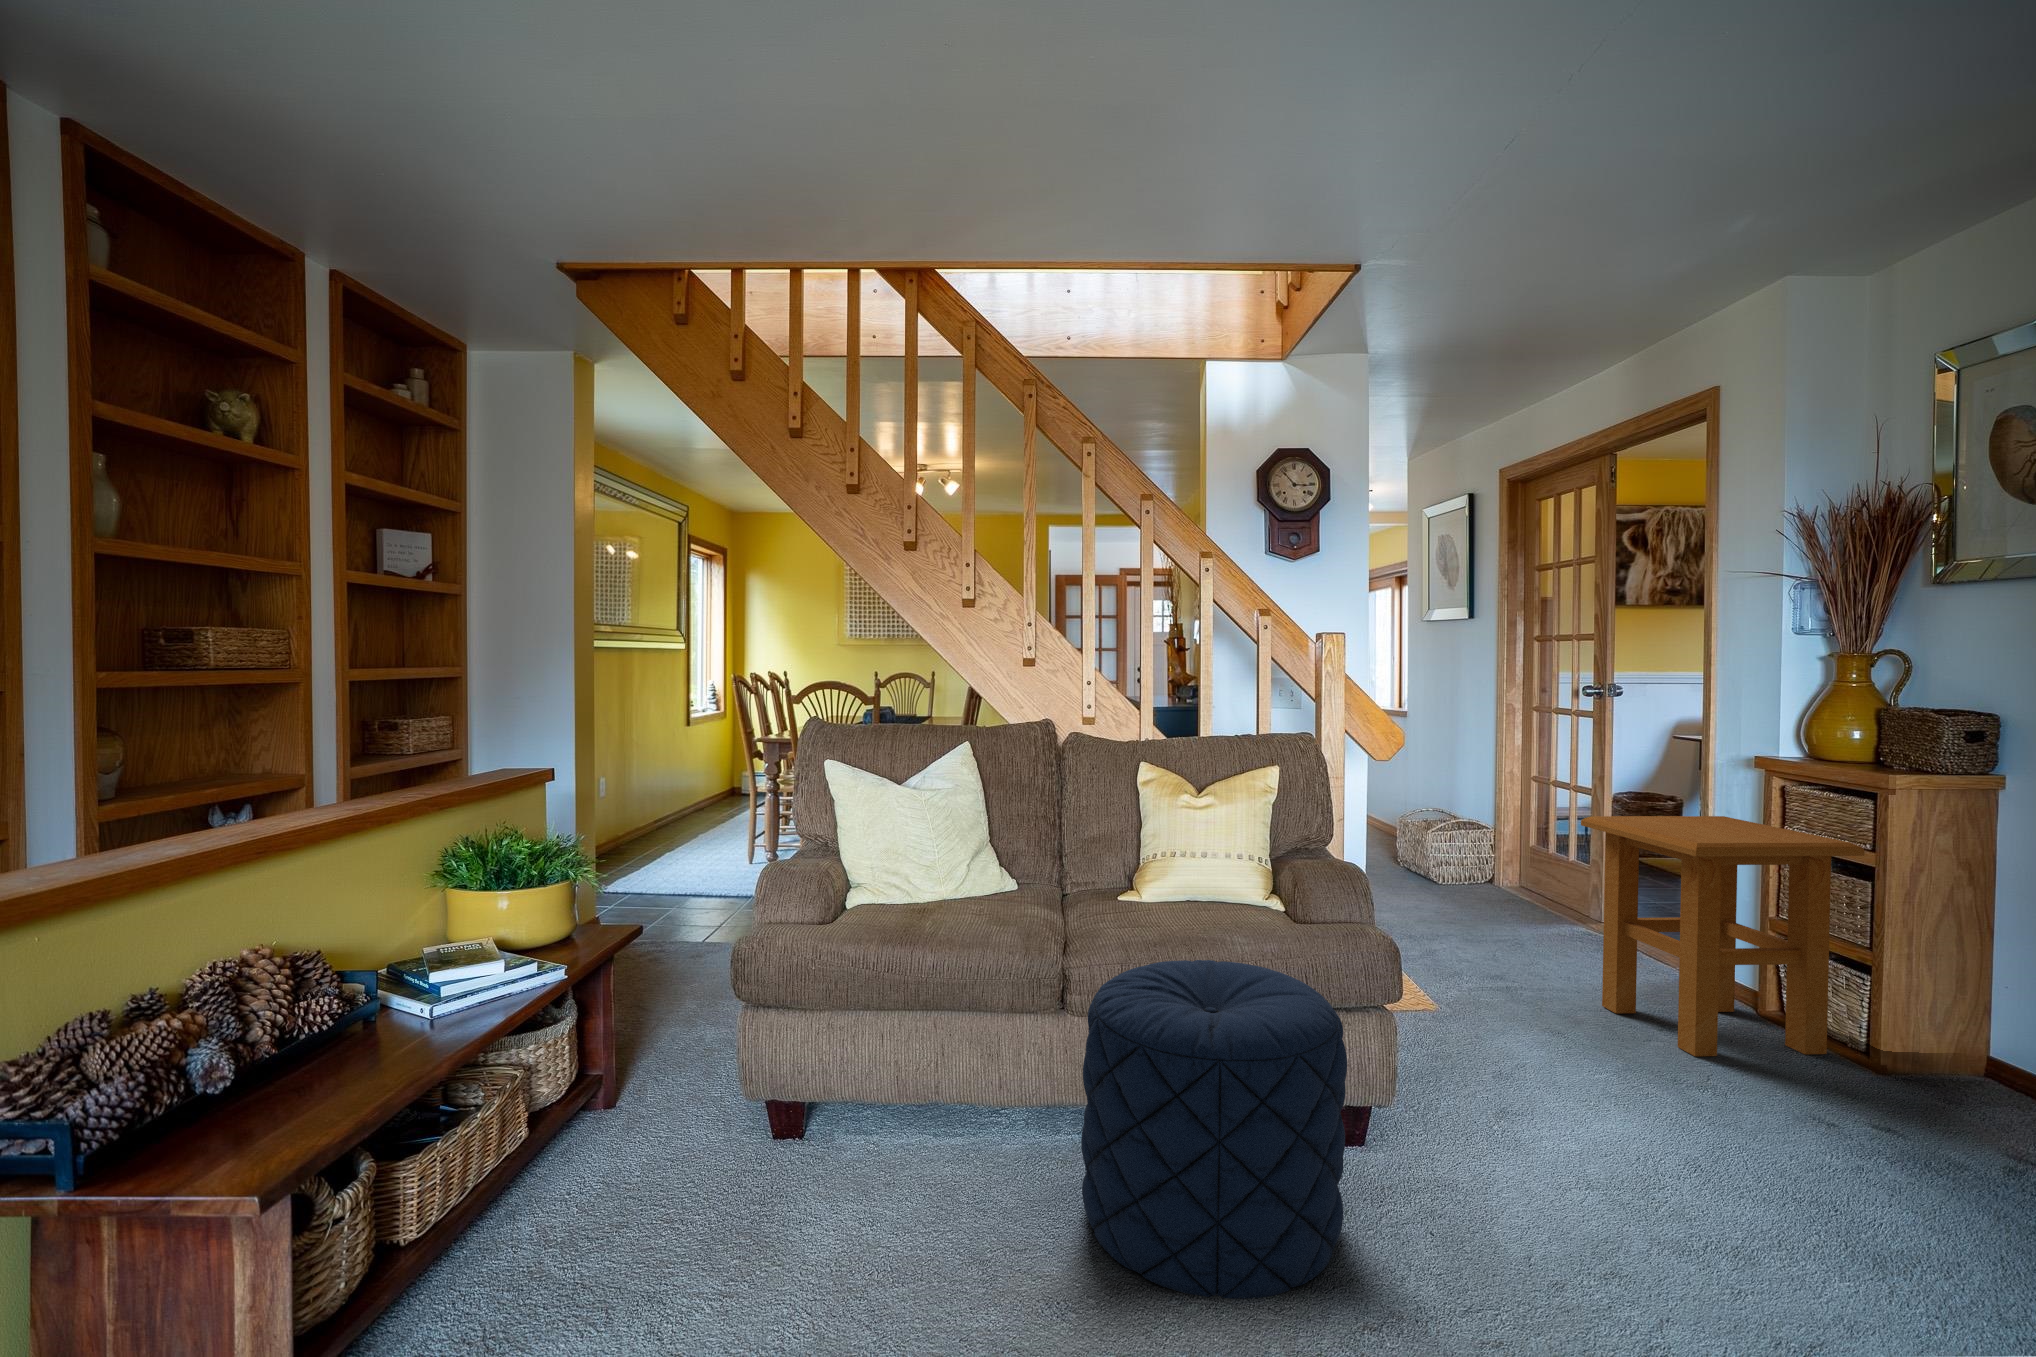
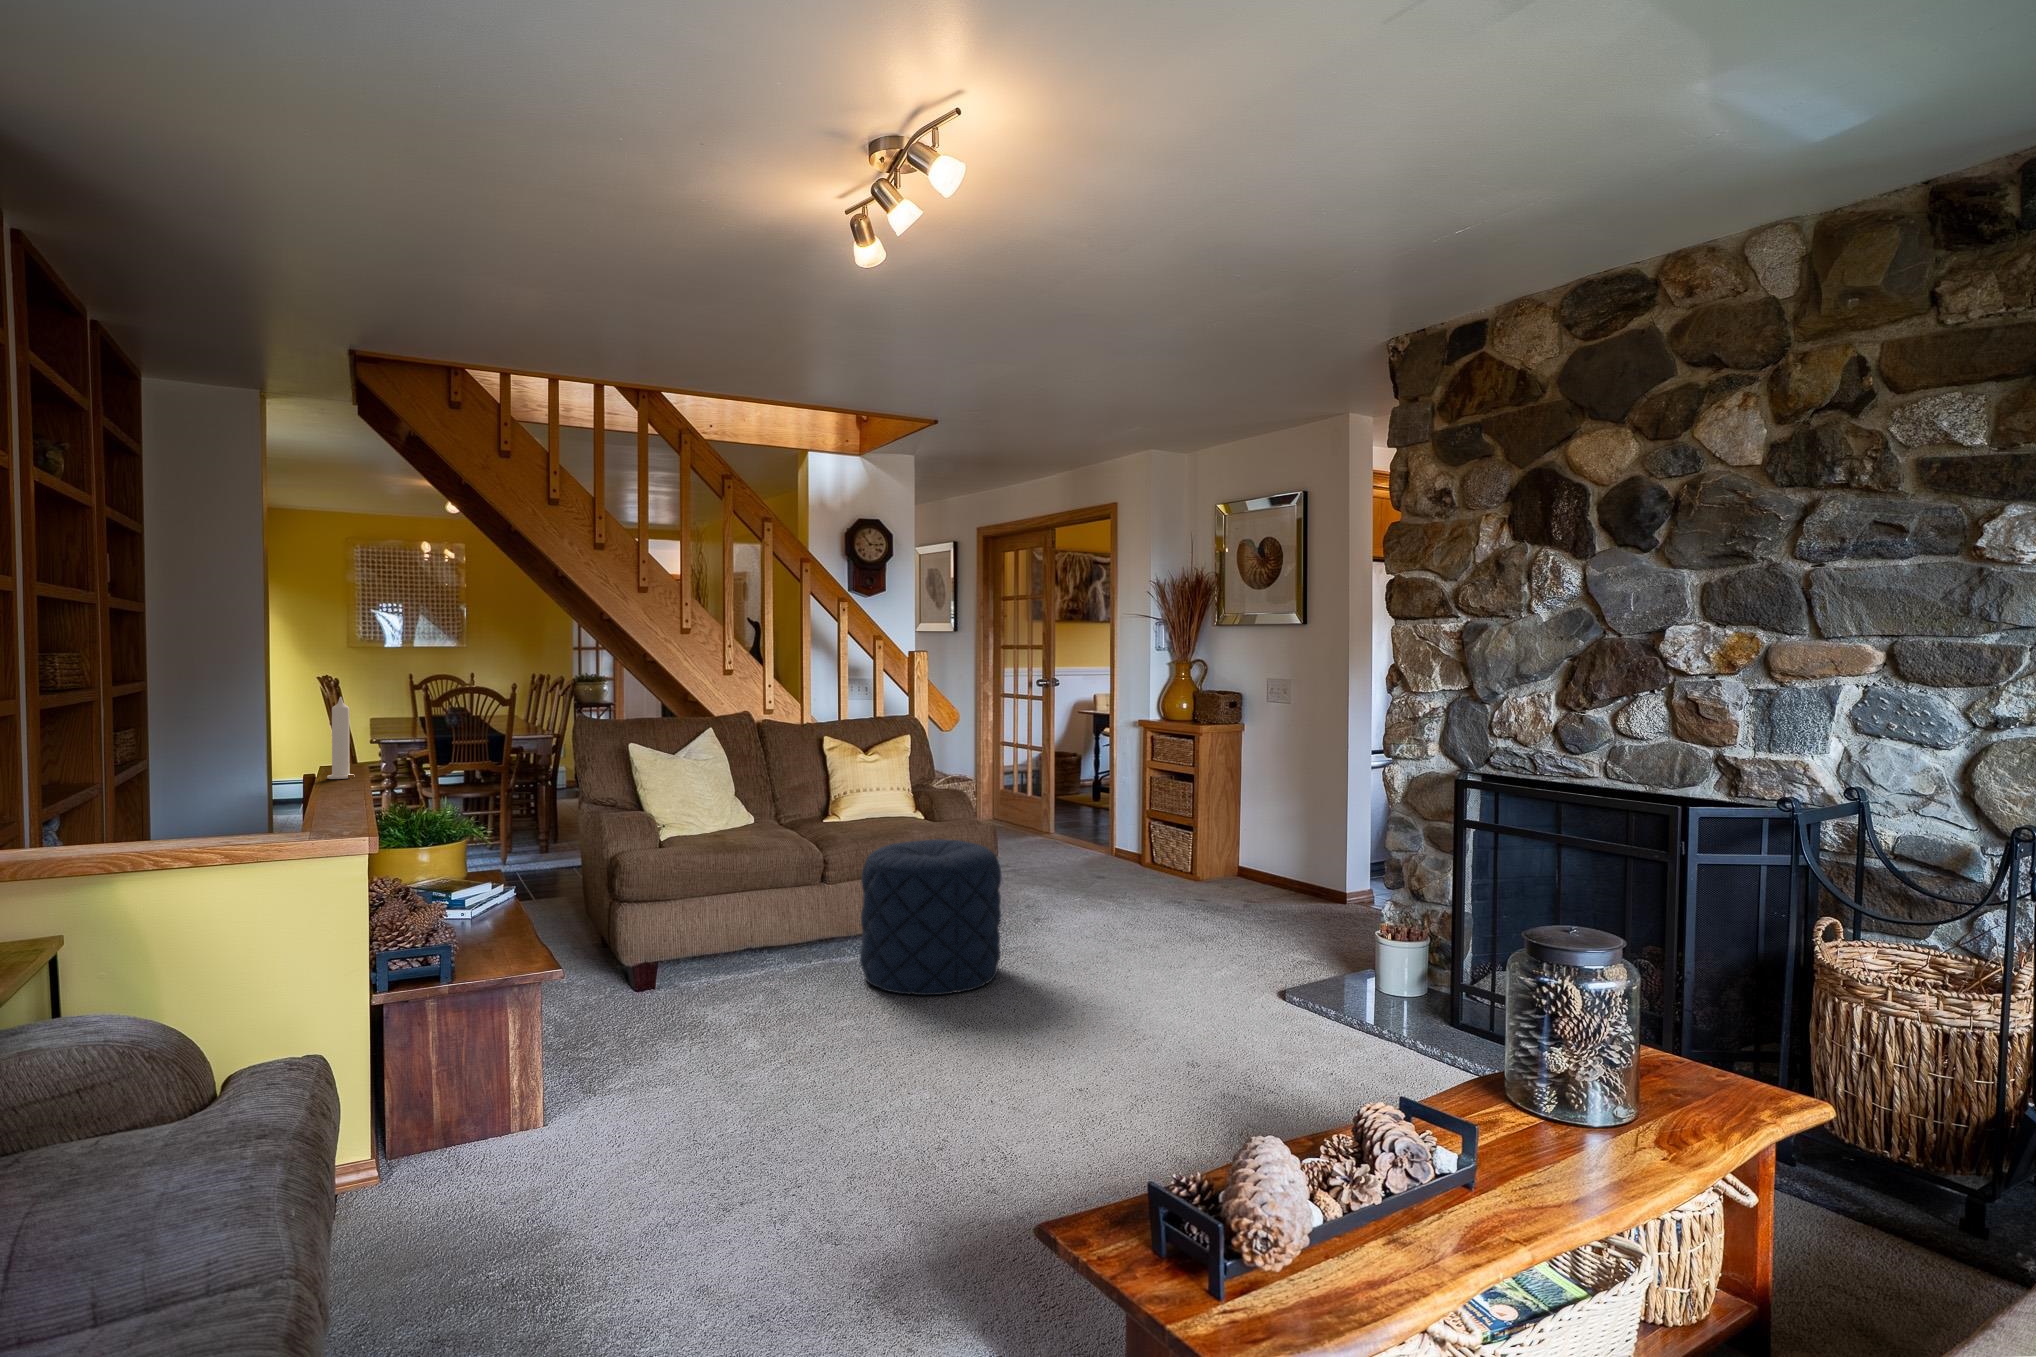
candle: none [453,688,485,789] -> present [327,697,354,779]
side table: present [1581,816,1865,1056] -> none [1057,756,1188,886]

